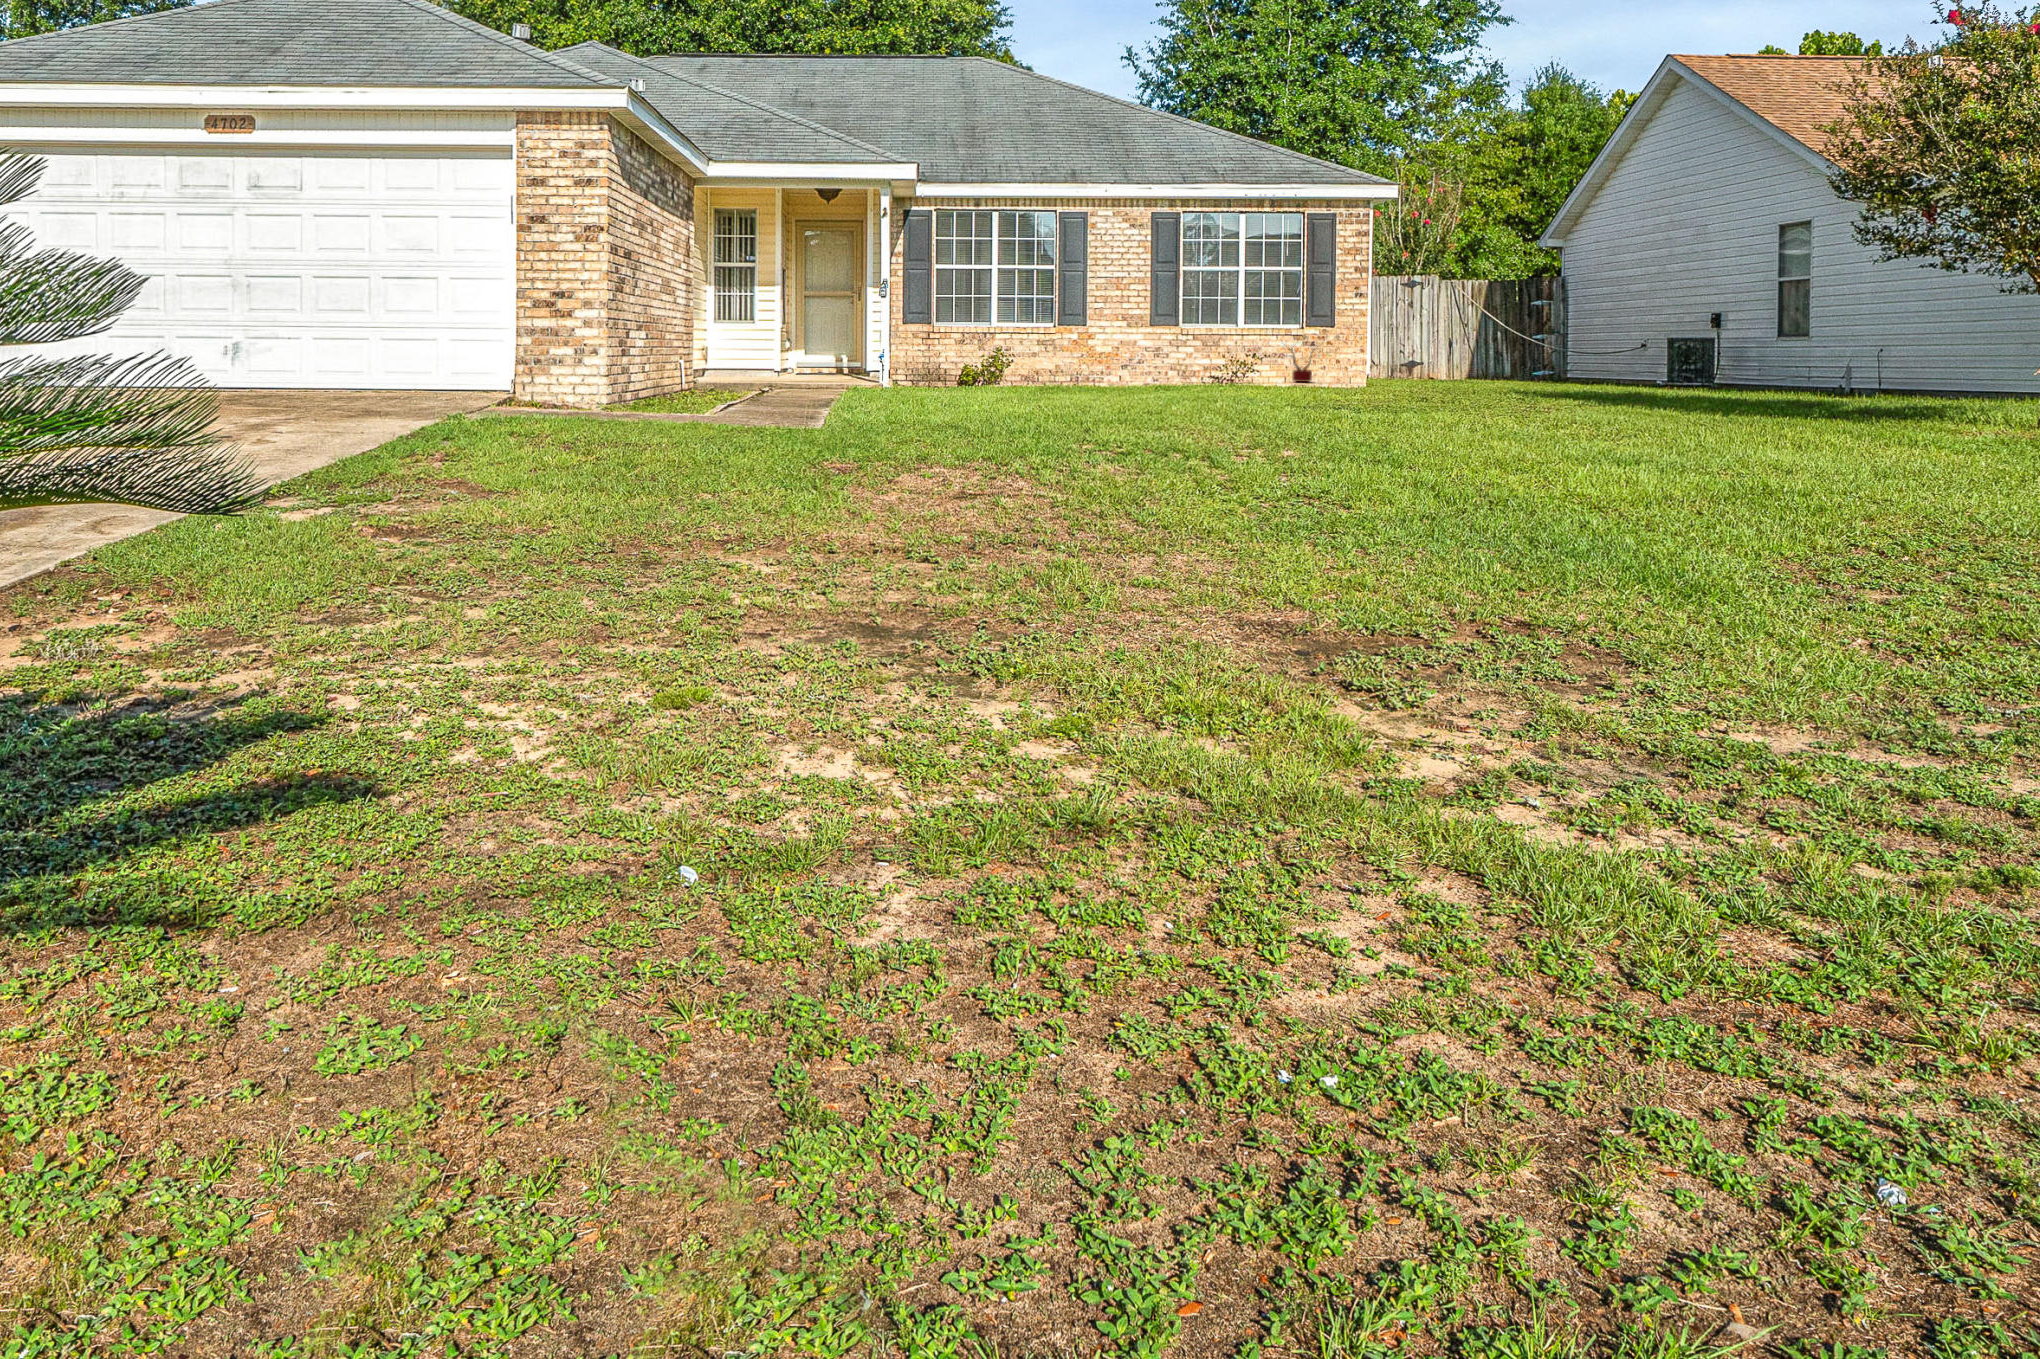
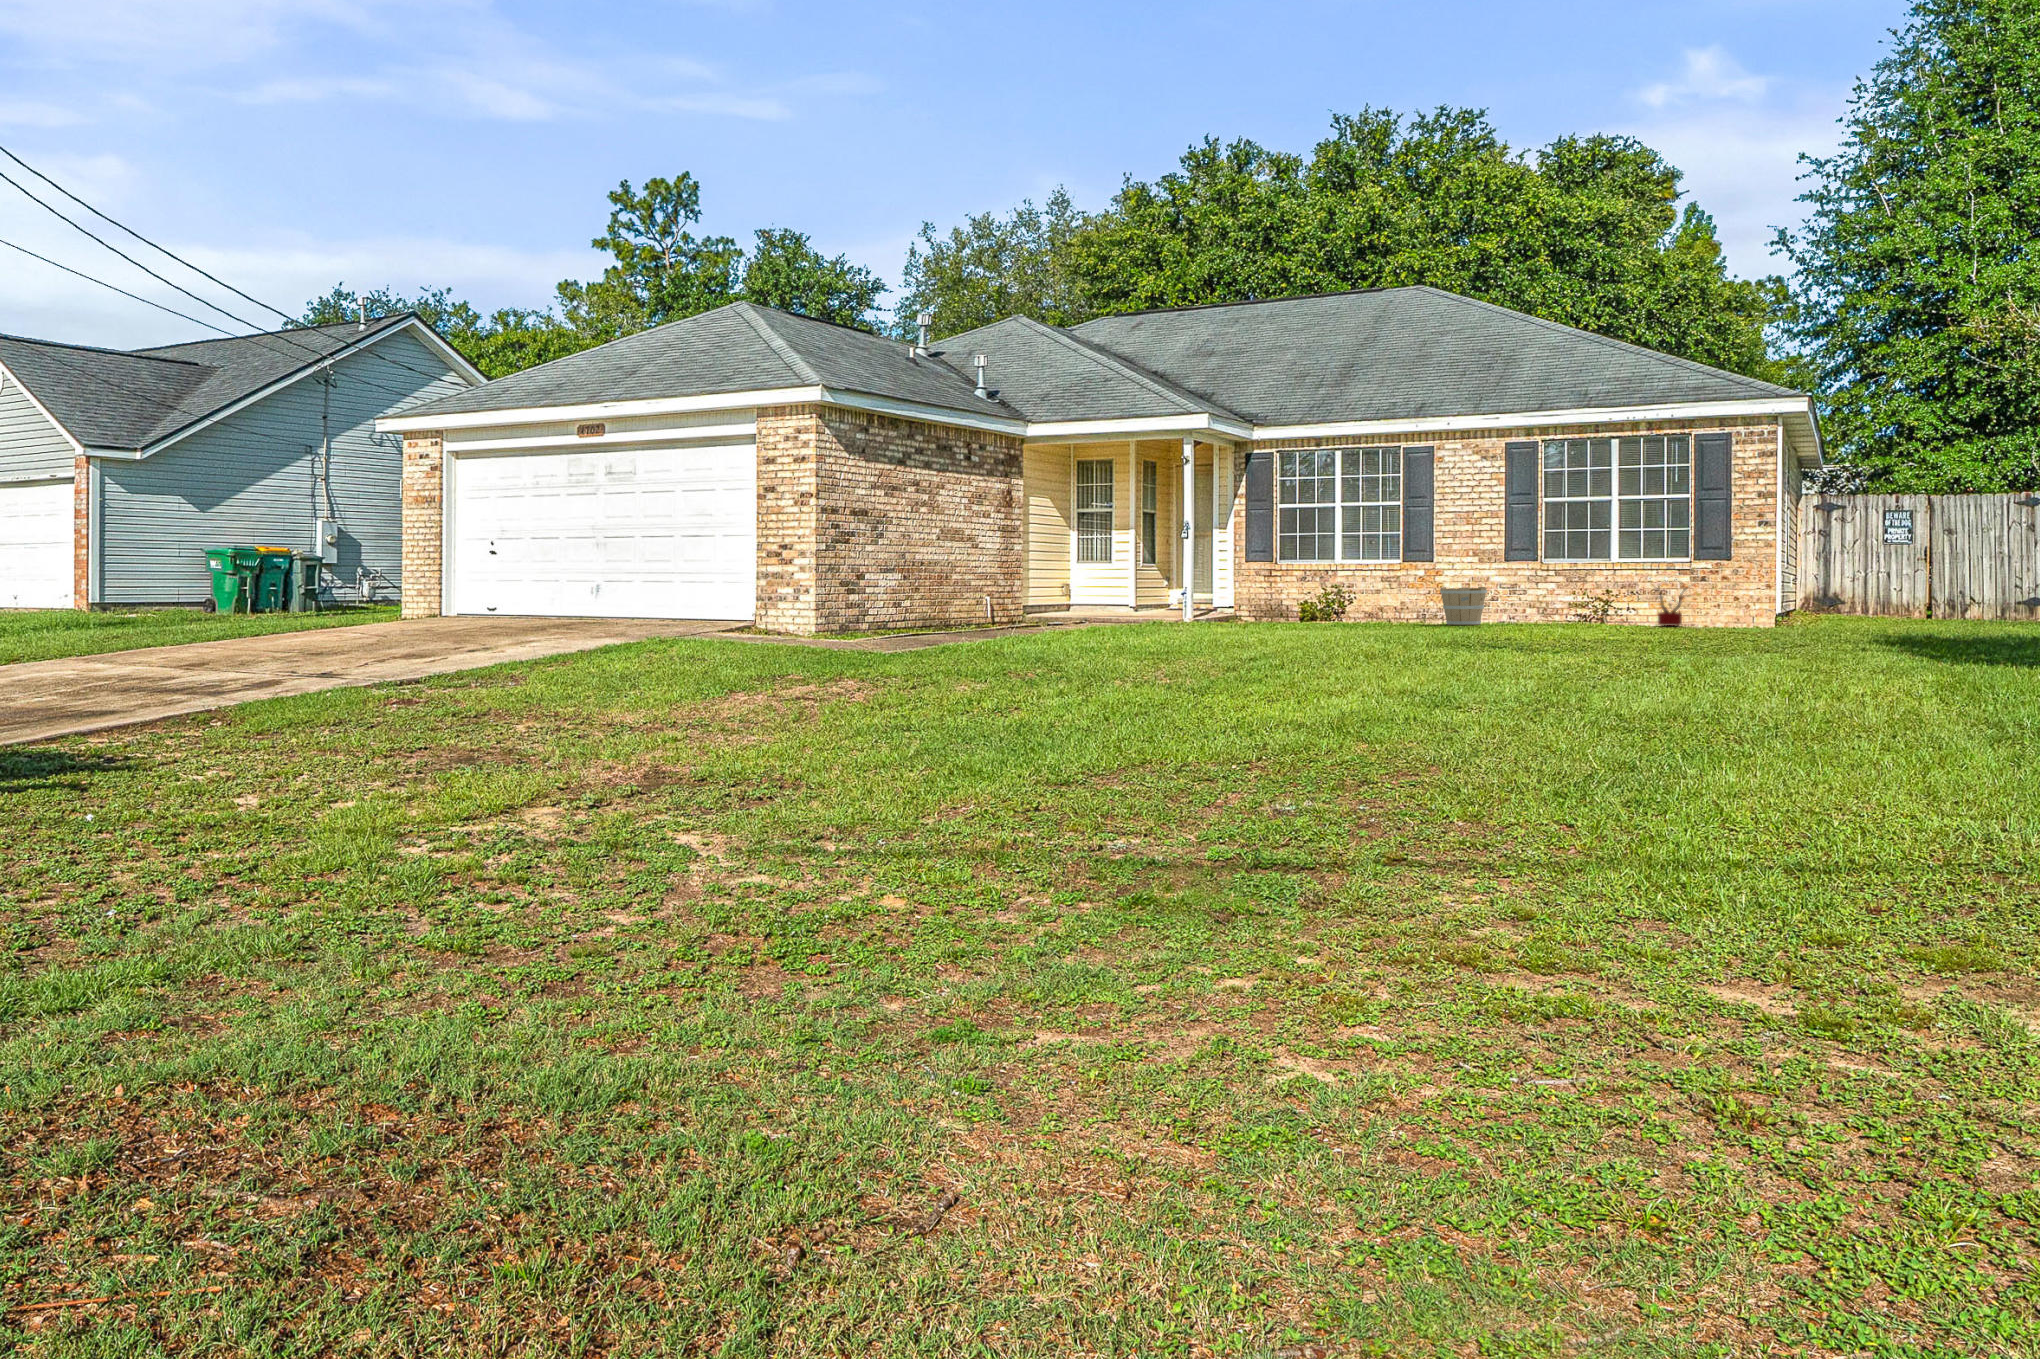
wooden bucket: none [1110,346,1151,382] -> present [1440,587,1487,625]

